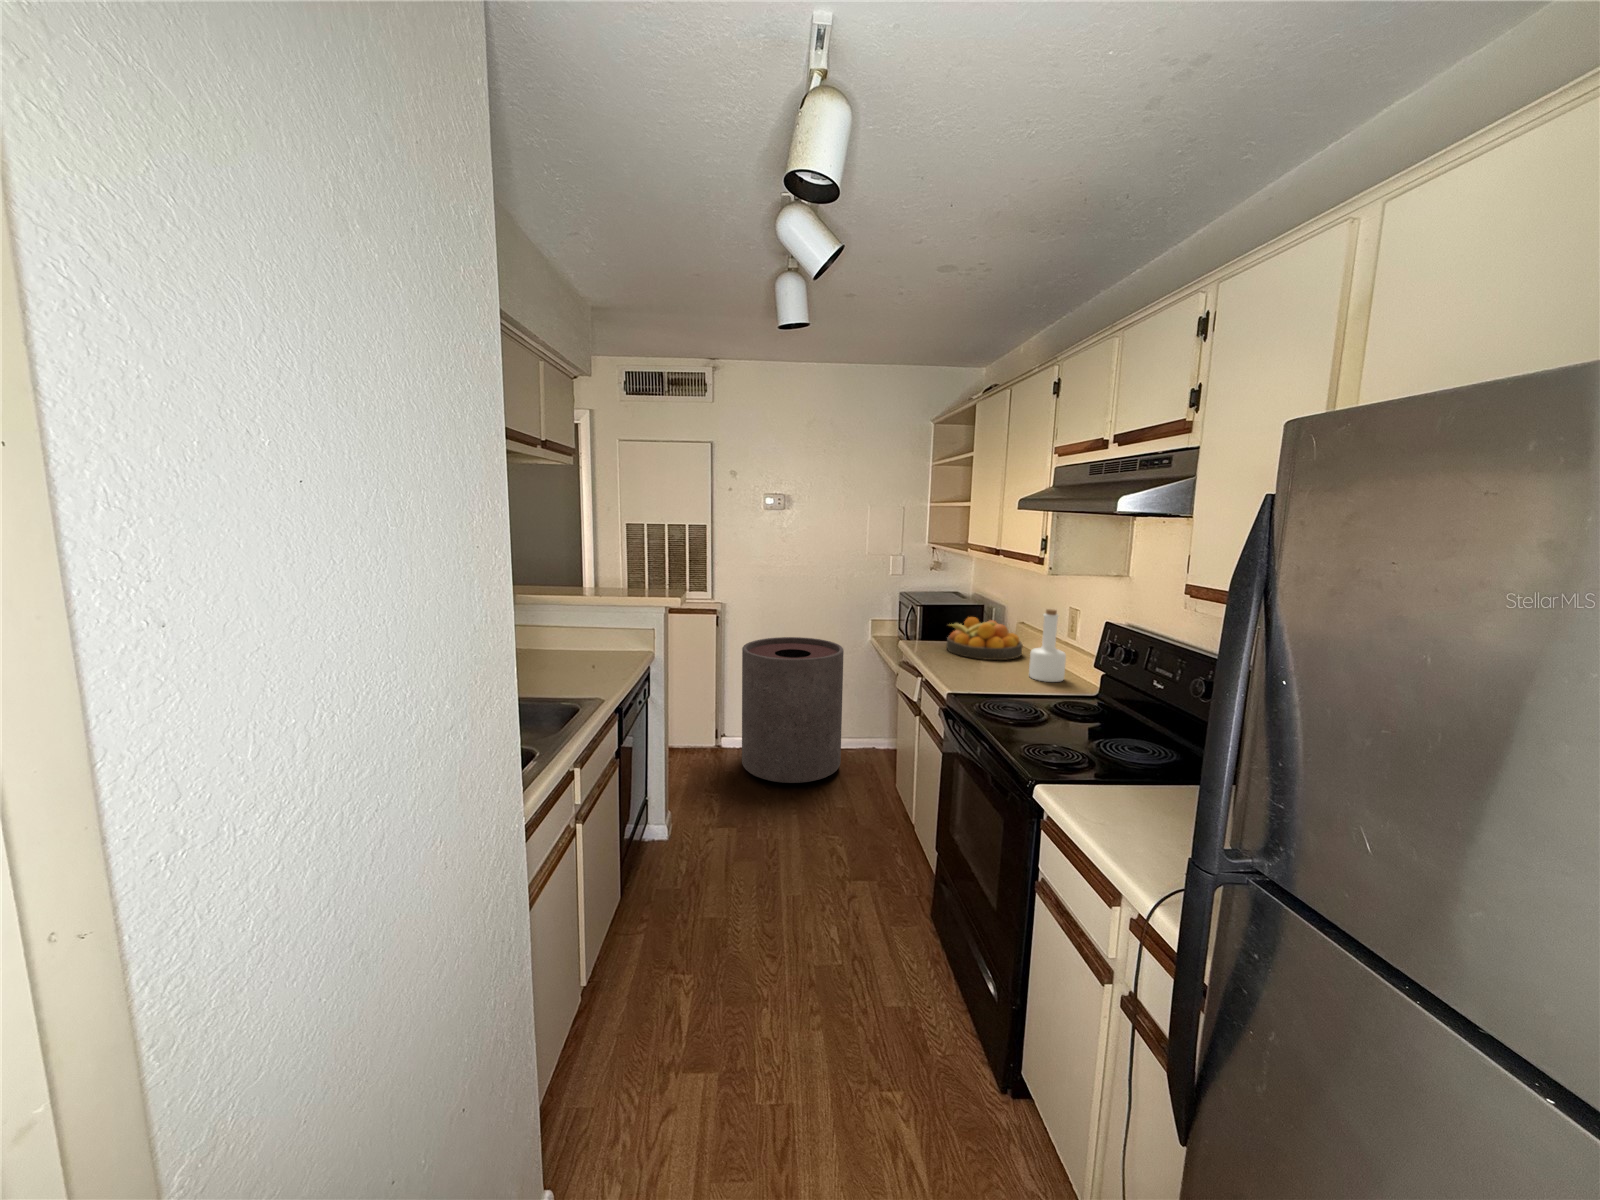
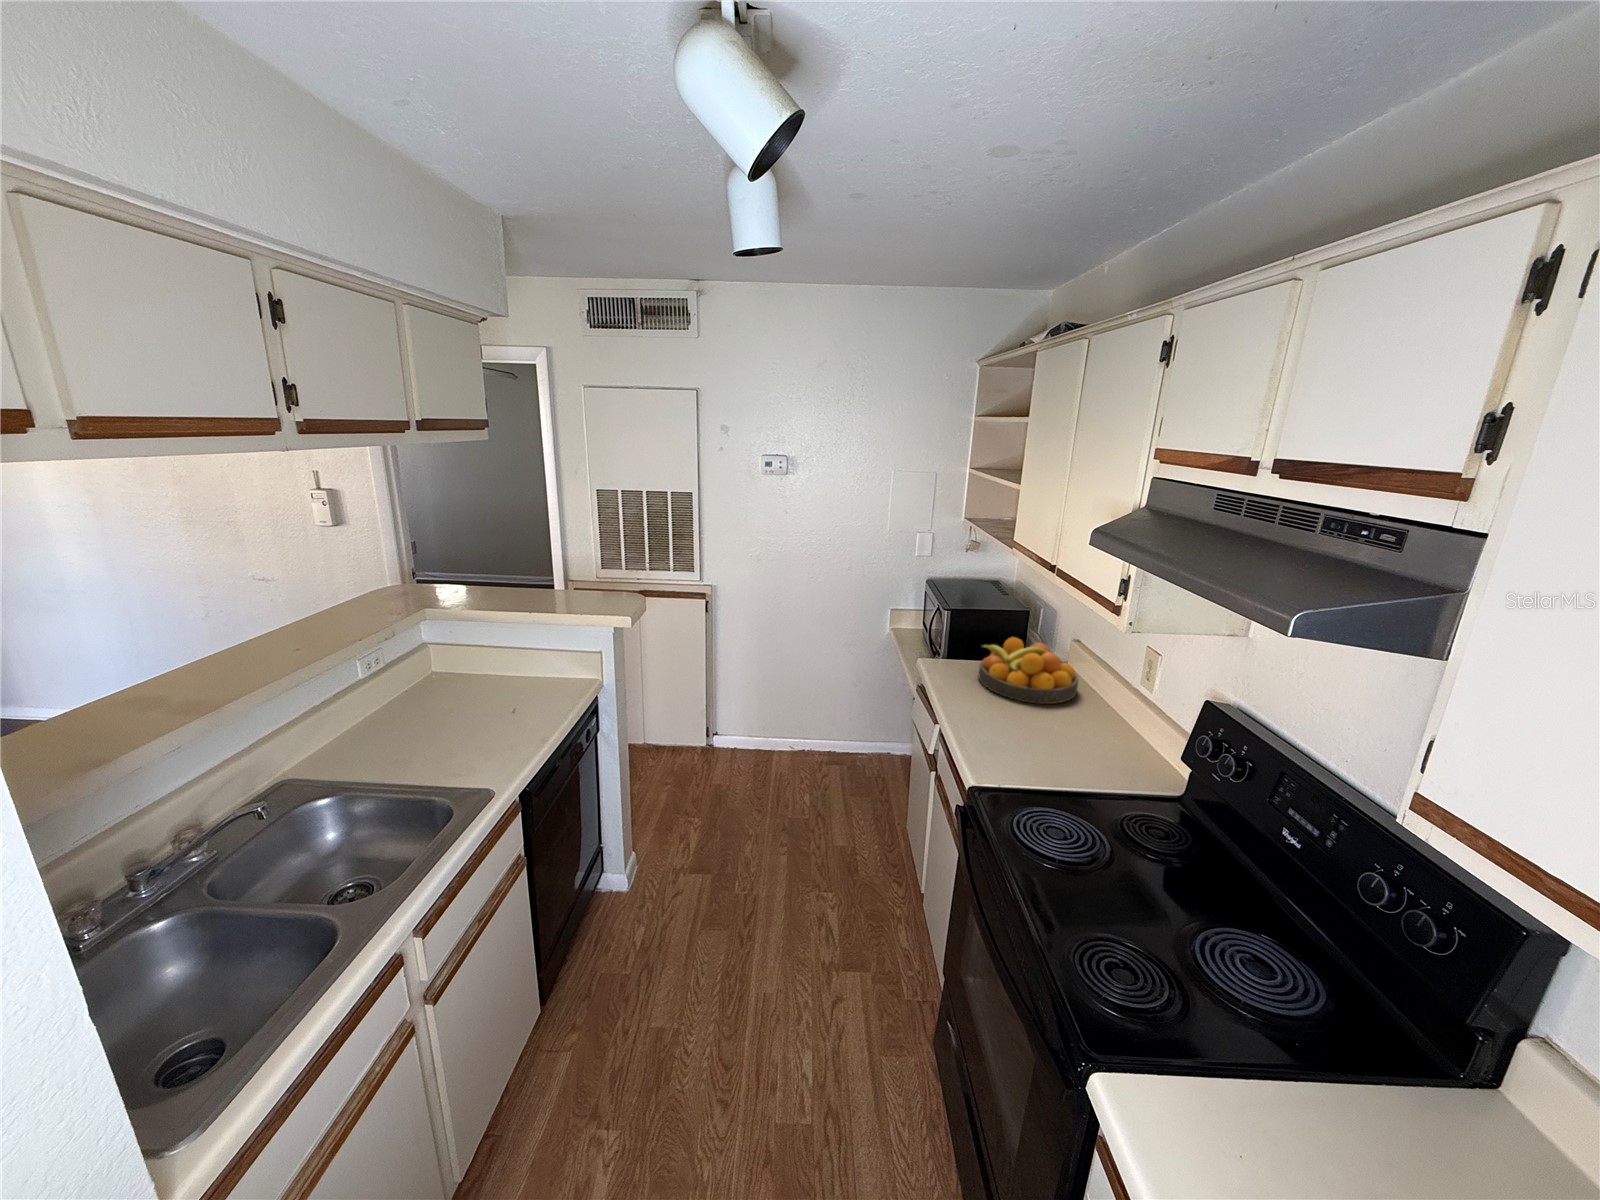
bottle: present [1029,609,1066,682] -> none [1086,659,1140,758]
trash can: present [742,637,844,783] -> none [731,628,854,809]

